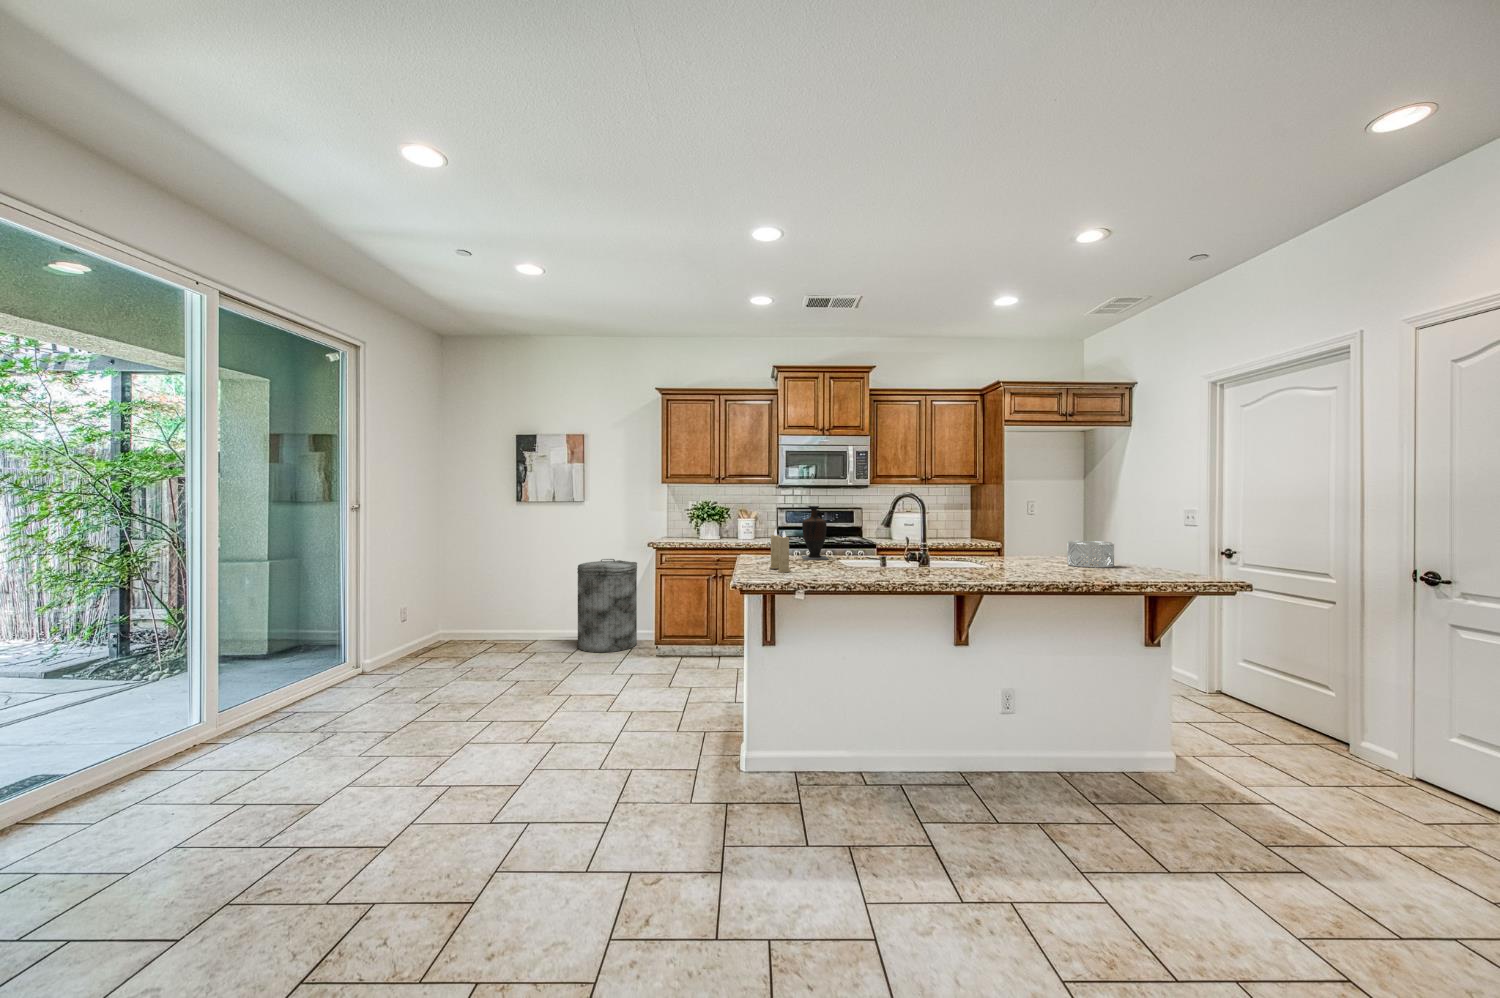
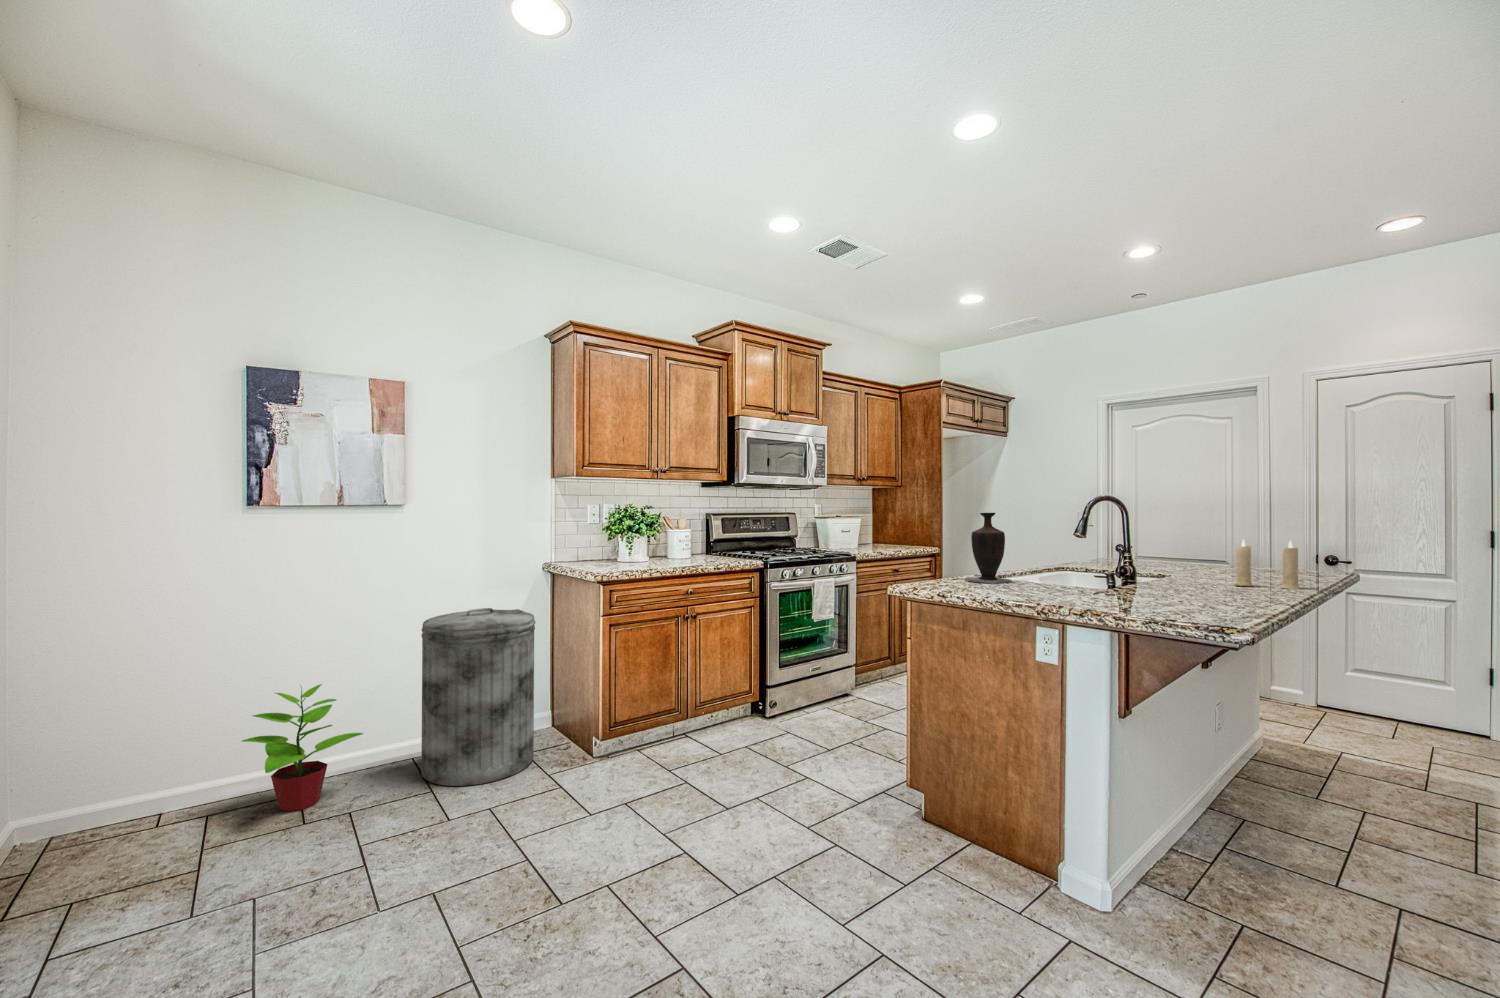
candle: present [770,530,791,573] -> present [1235,539,1300,589]
decorative bowl: present [1067,541,1114,568] -> none [1183,545,1231,571]
potted plant: none [505,587,552,646] -> present [242,684,363,812]

